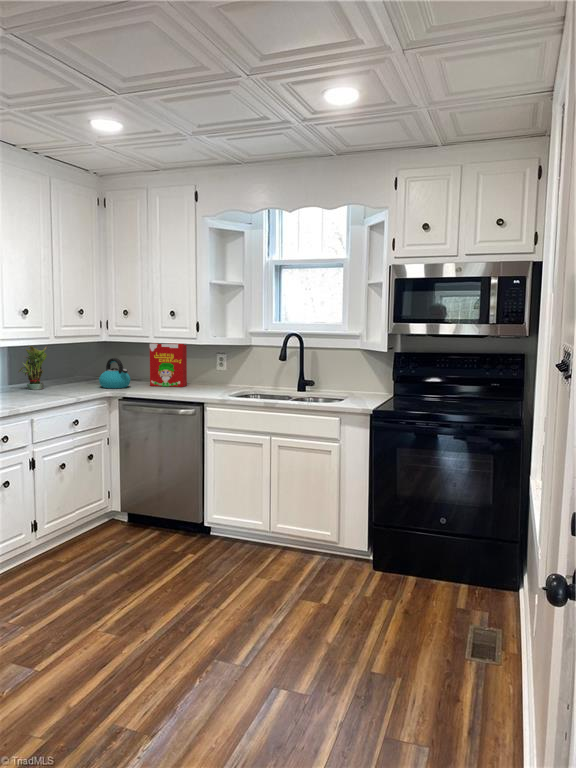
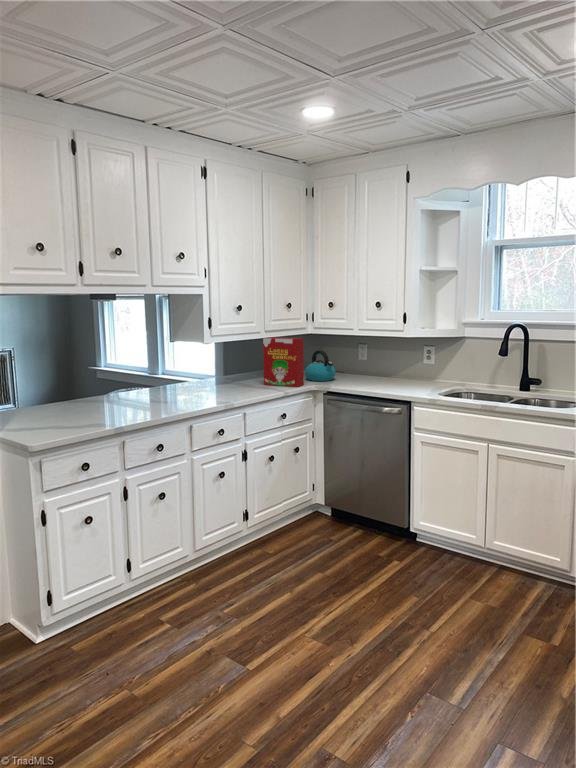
cereal box: present [150,343,187,387] -> present [263,338,304,387]
potted plant: present [19,346,47,390] -> none [231,338,257,381]

